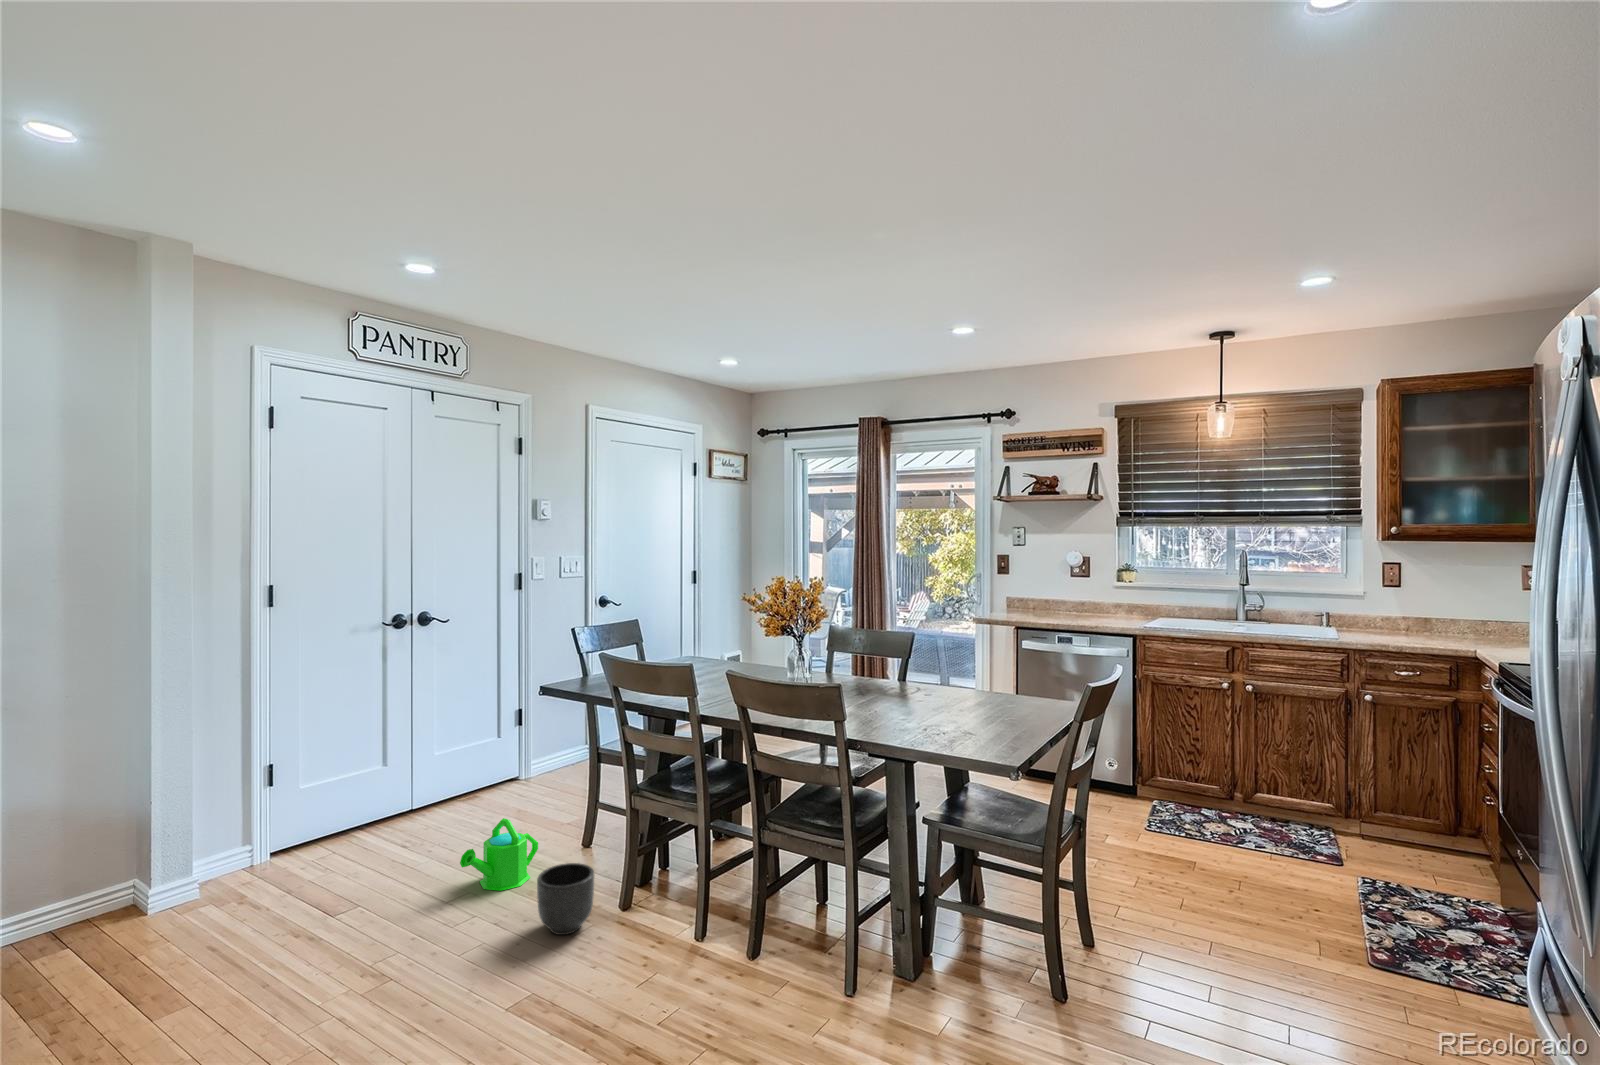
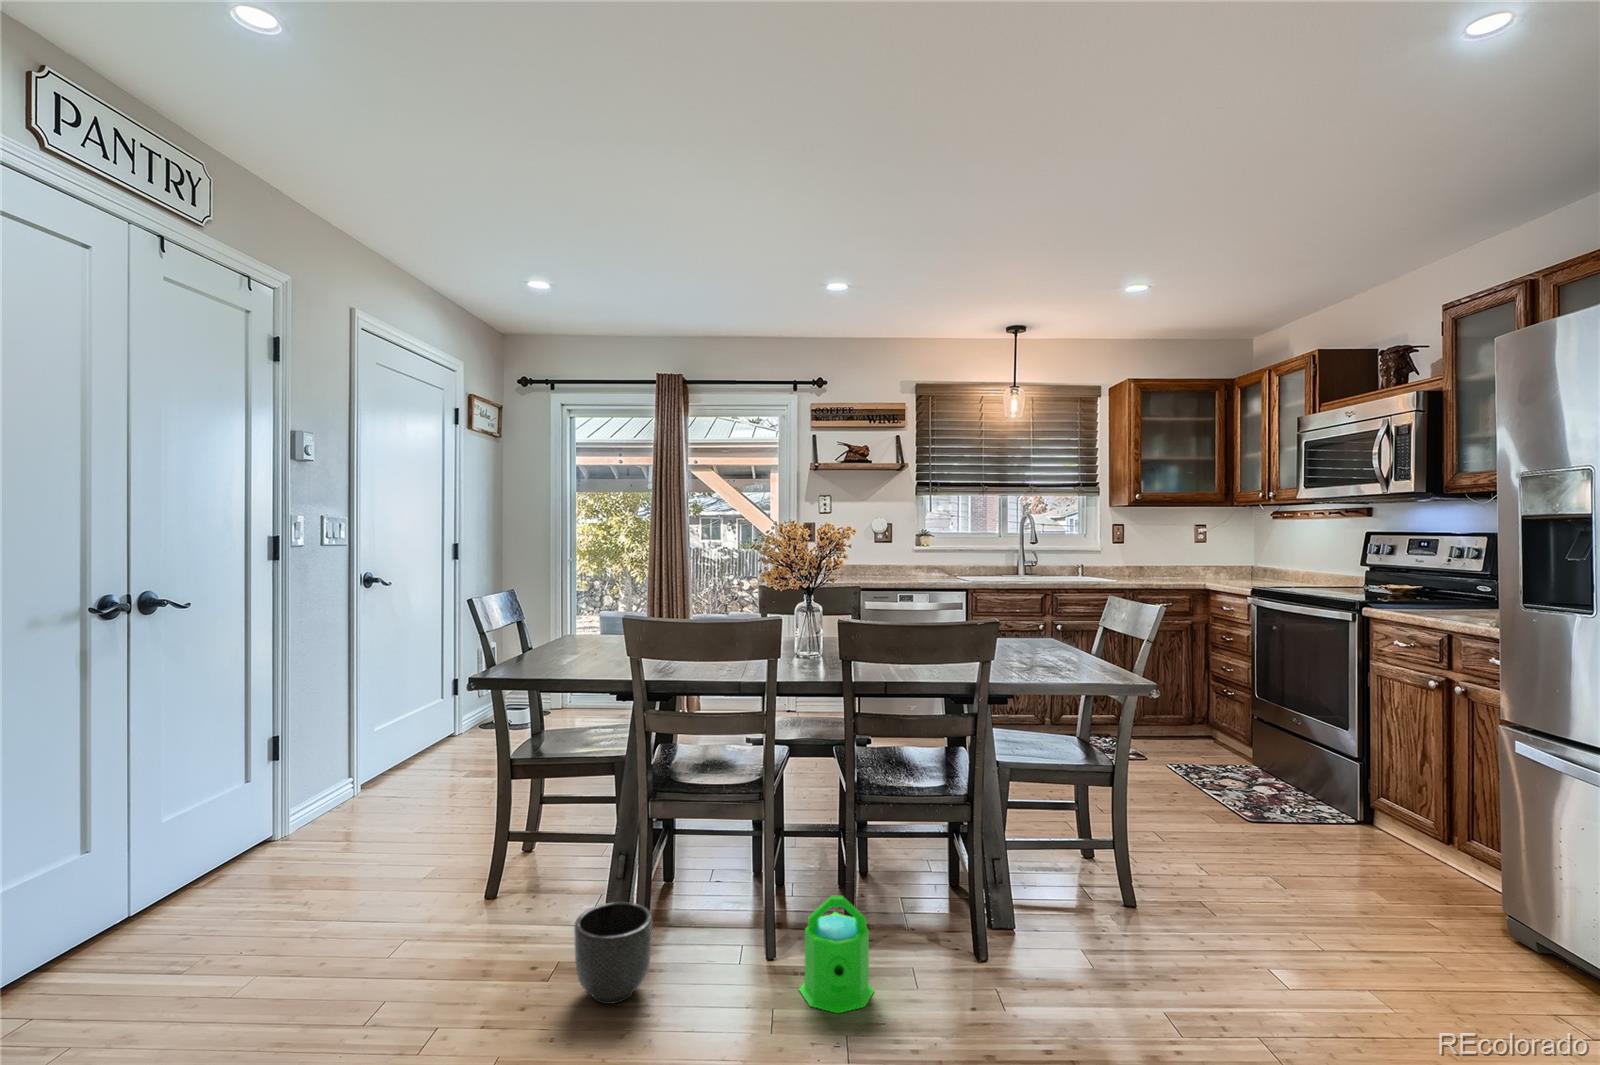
watering can: present [460,818,538,891] -> present [799,895,874,1013]

